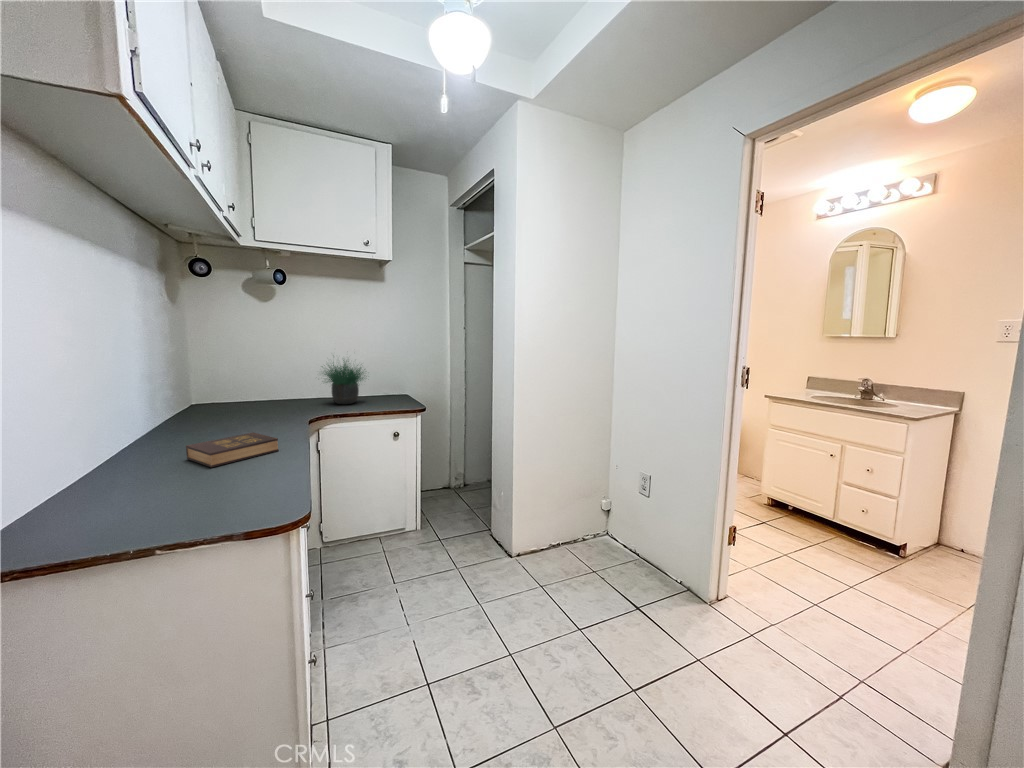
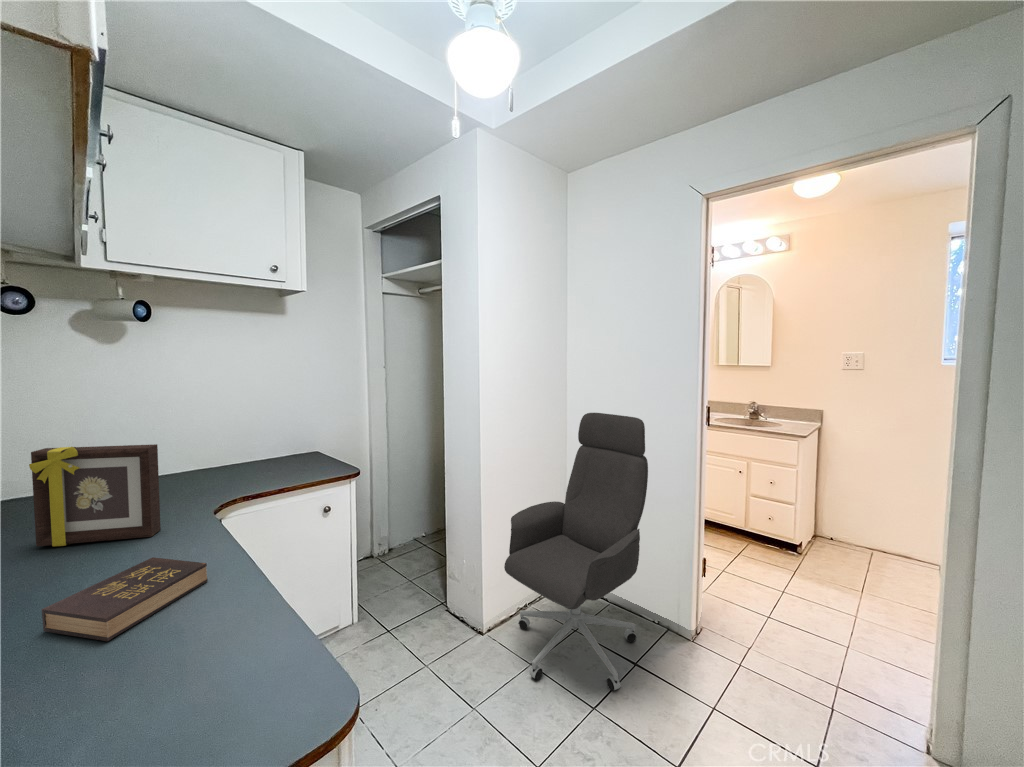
potted plant: present [324,360,364,404] -> none [194,399,287,479]
picture frame: none [203,361,273,427] -> present [29,444,161,547]
office chair: none [525,370,673,622] -> present [504,413,648,691]

